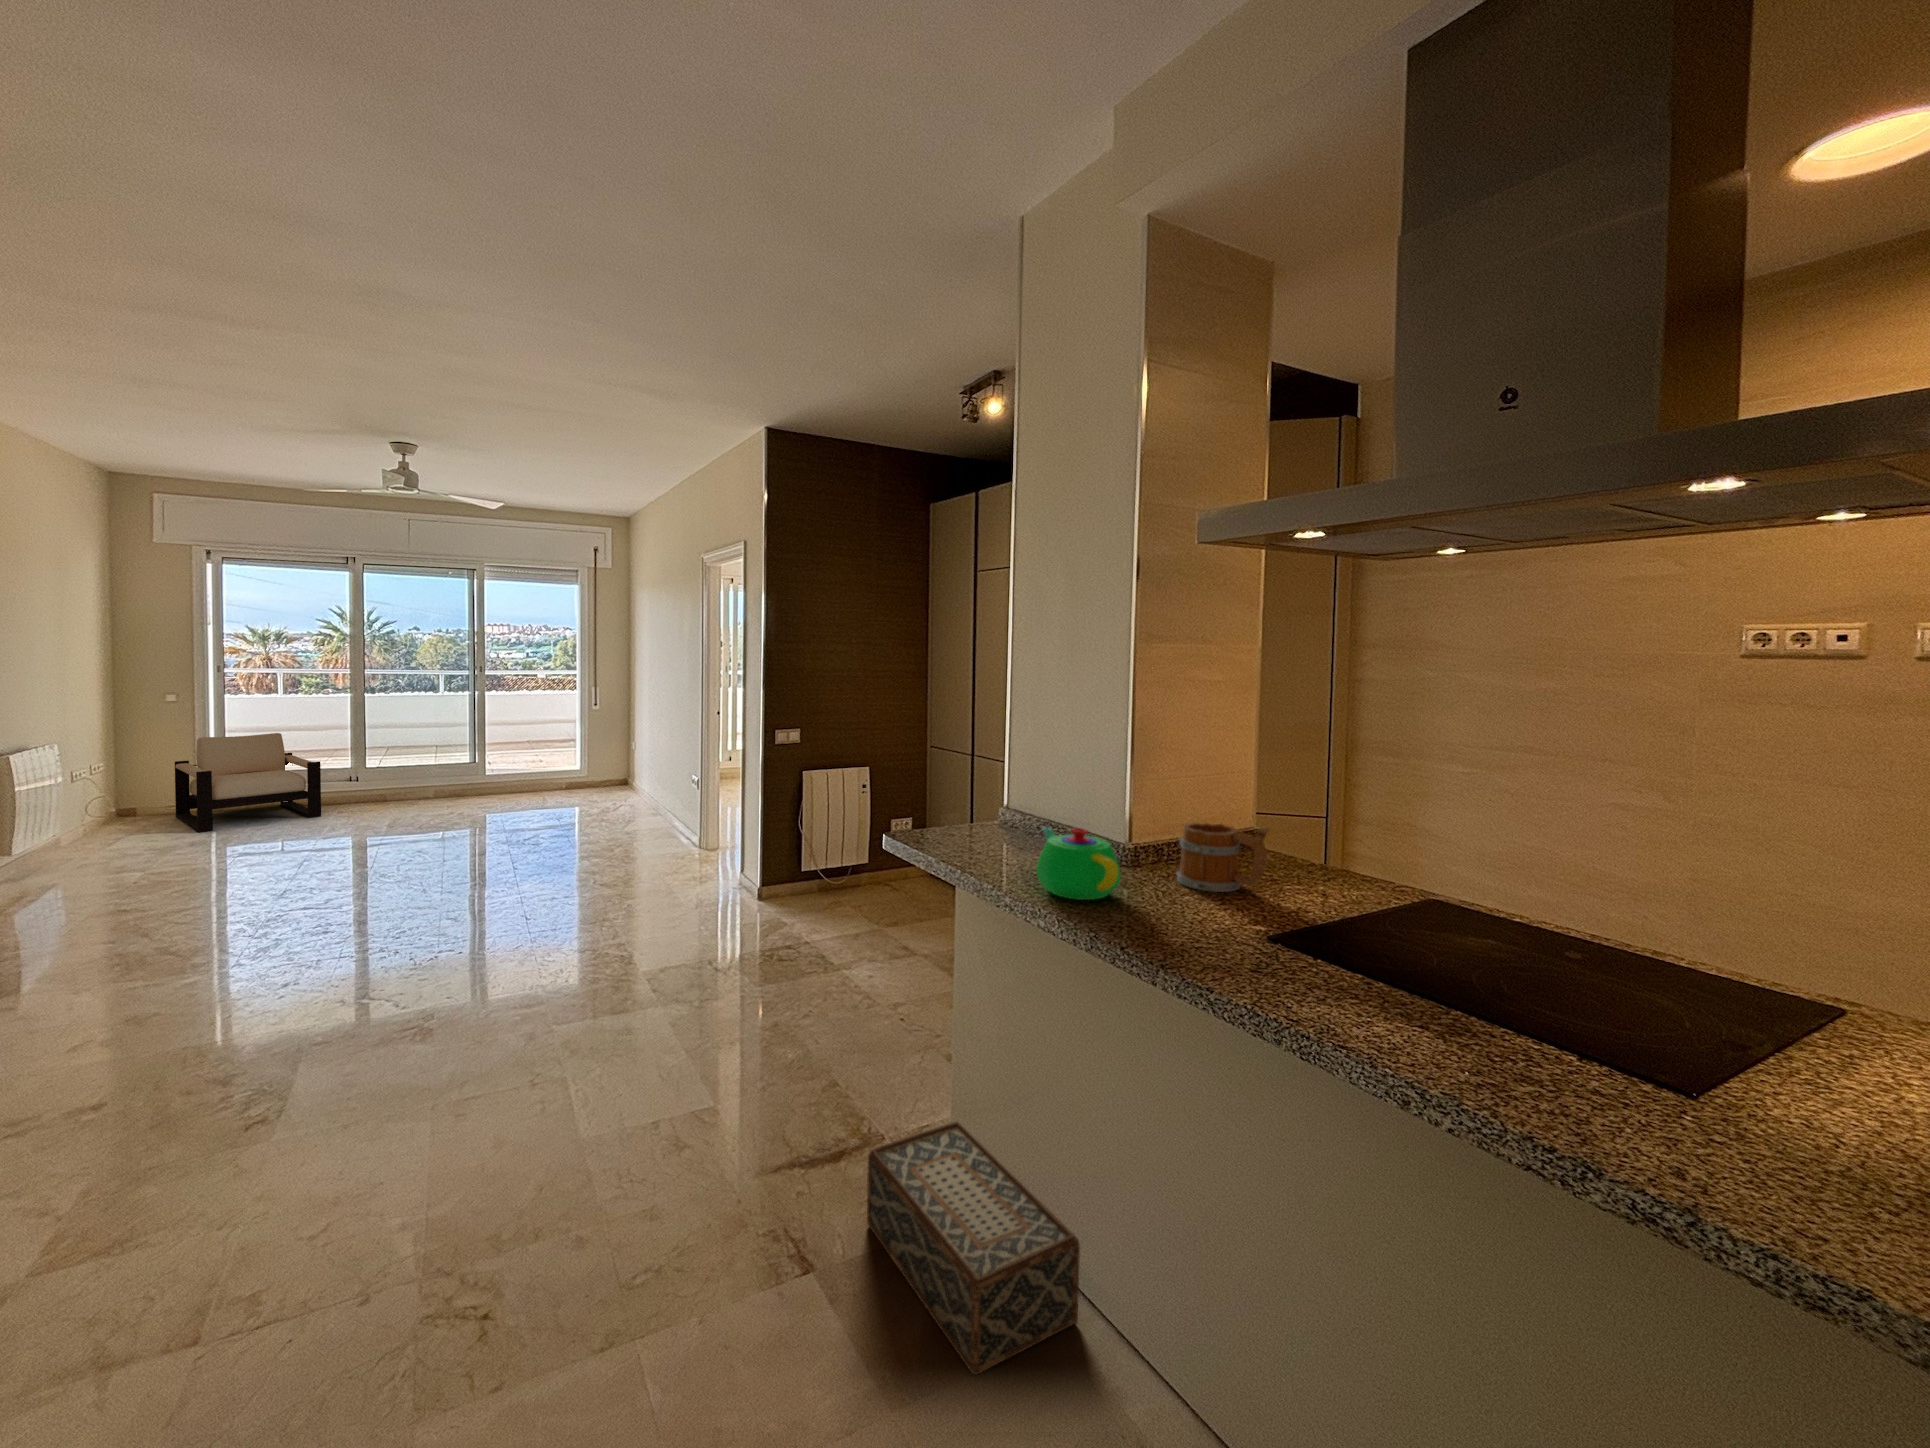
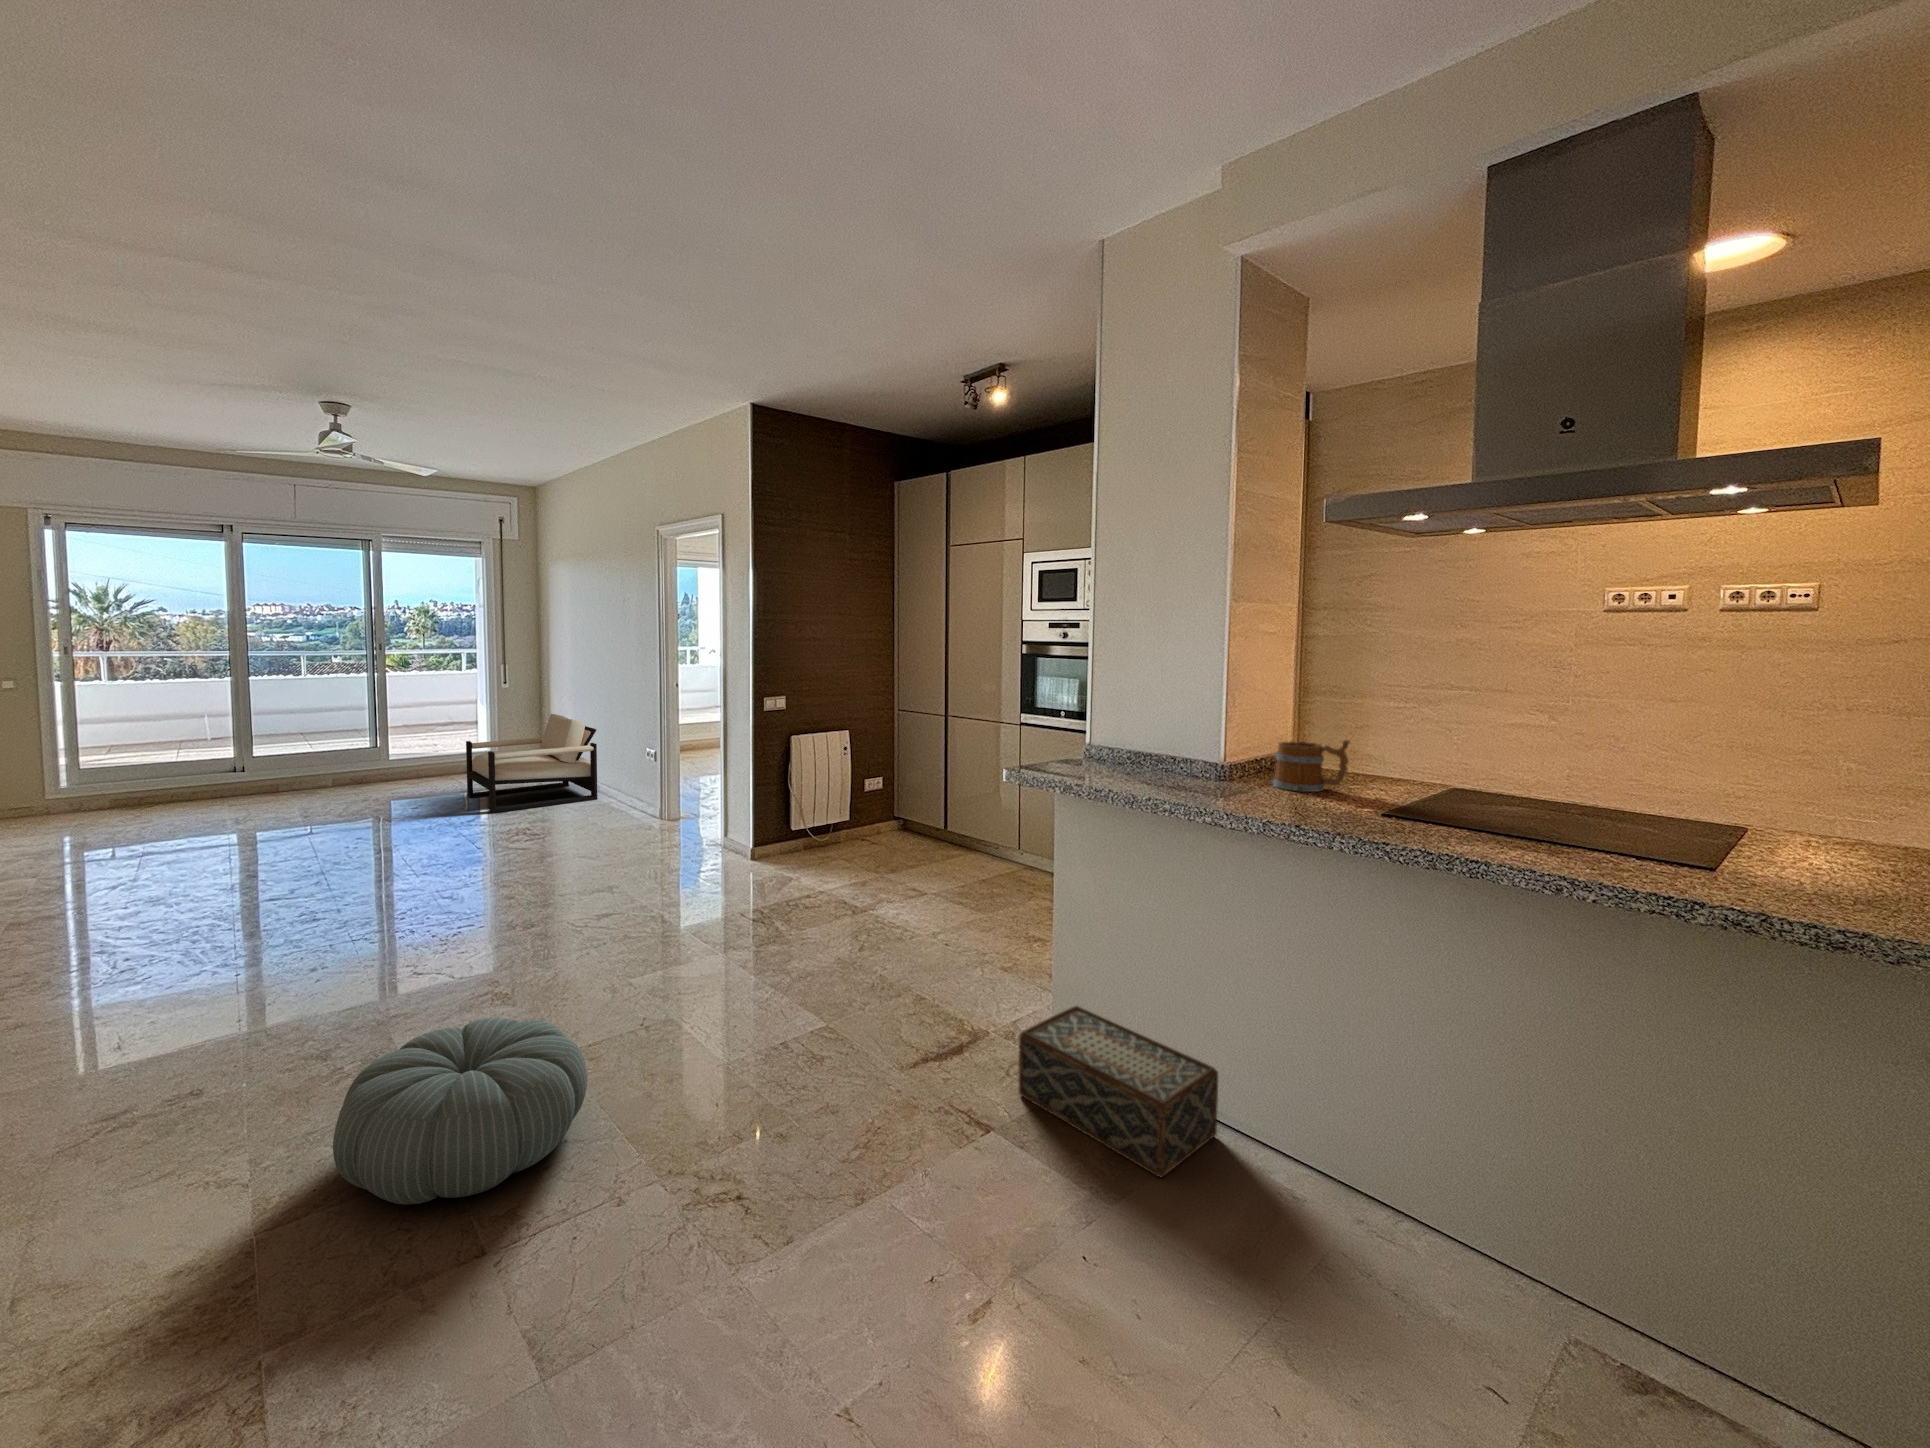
armchair: present [175,733,321,832] -> present [466,714,597,813]
teapot: present [1036,827,1121,900] -> none [1174,746,1264,800]
pouf: none [116,1065,409,1267] -> present [333,1018,587,1204]

